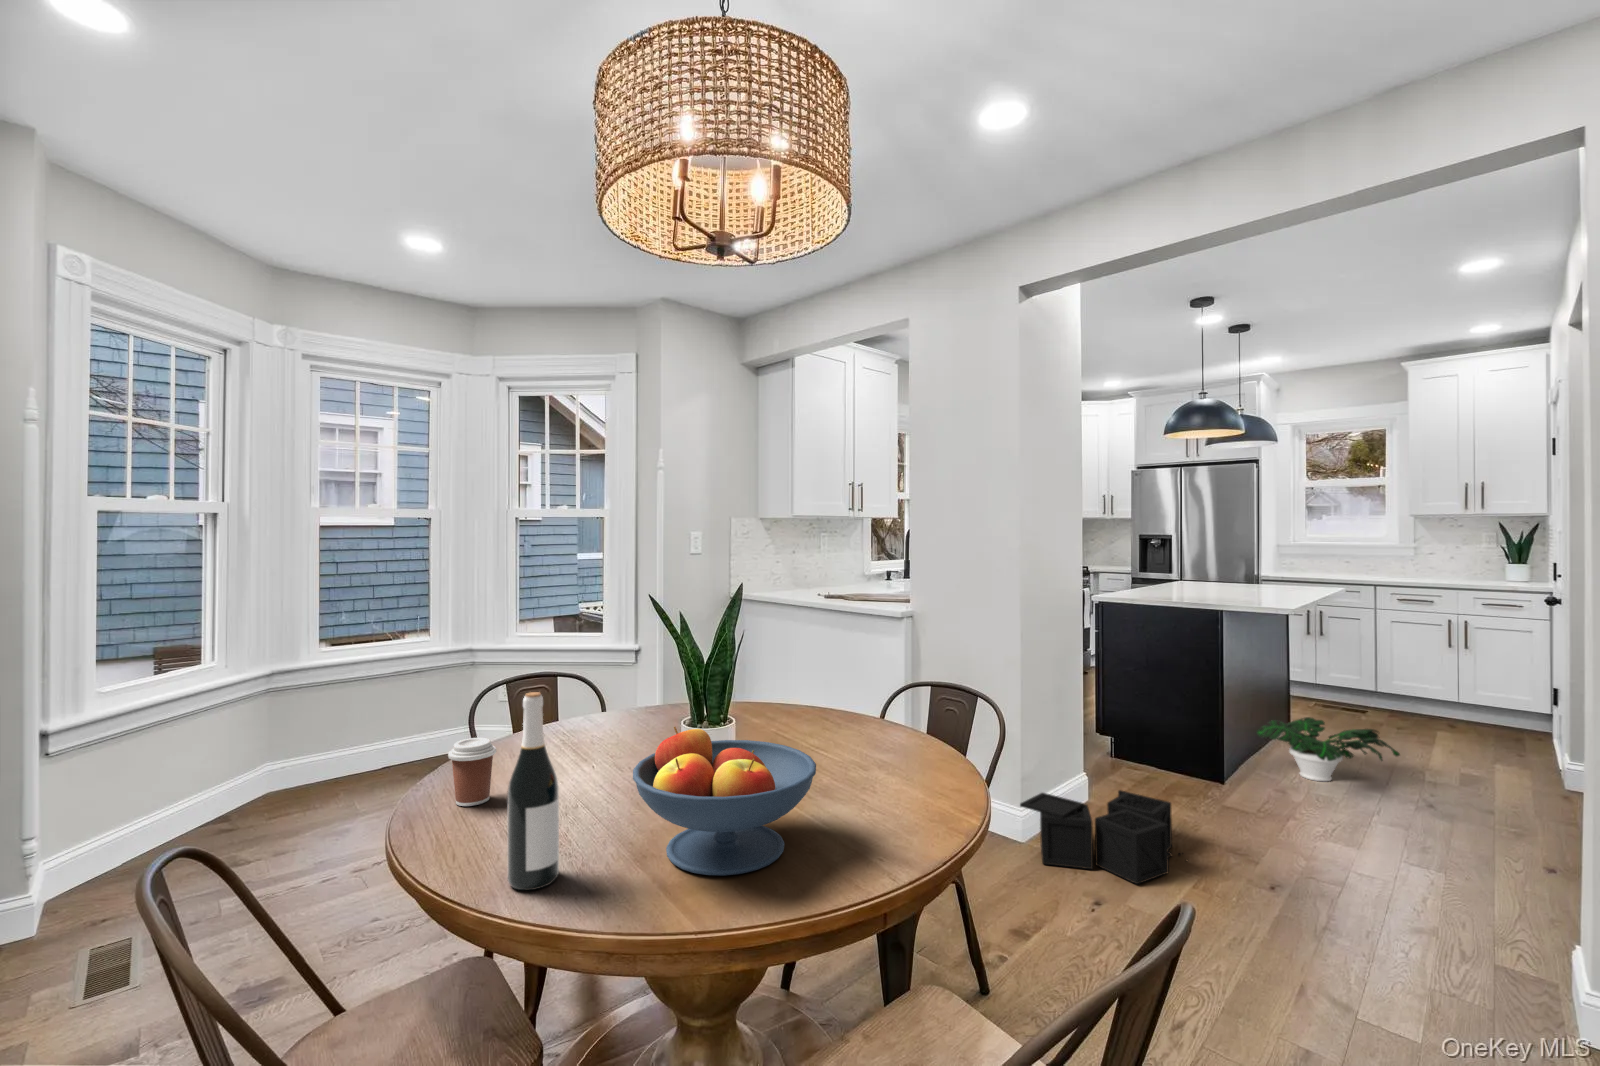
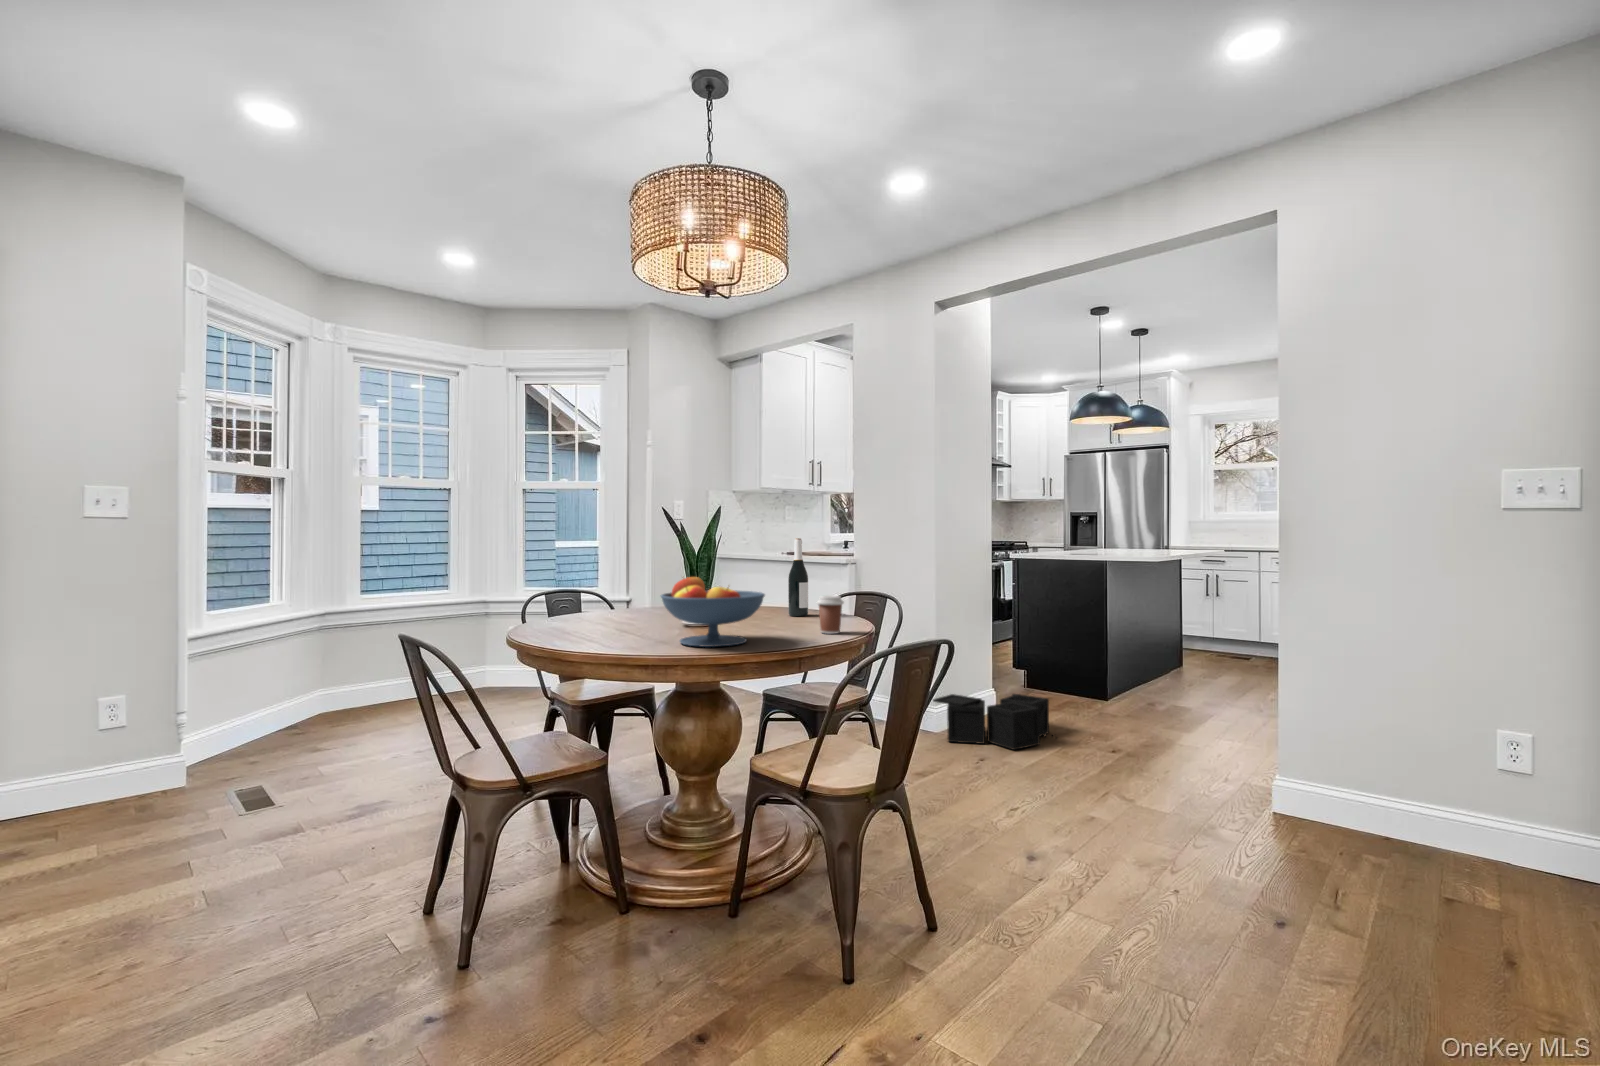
wine bottle: present [507,692,559,890] -> present [788,538,808,616]
potted plant: present [1257,717,1400,781] -> none [1139,651,1242,699]
coffee cup: present [448,738,496,806] -> present [817,595,844,634]

